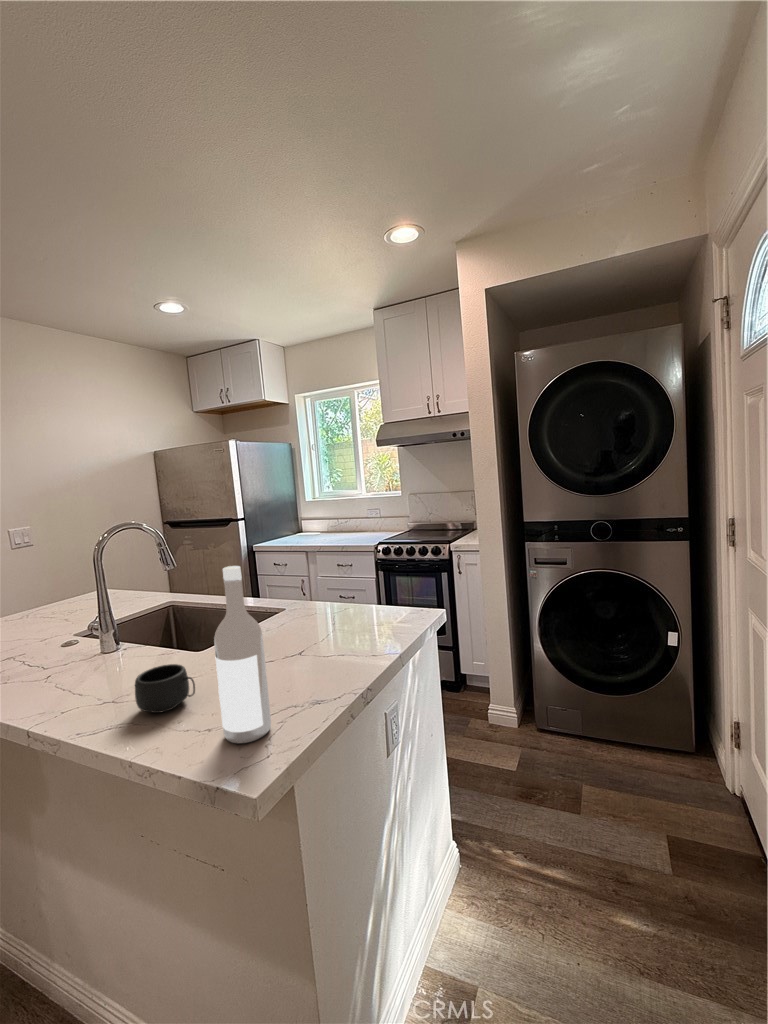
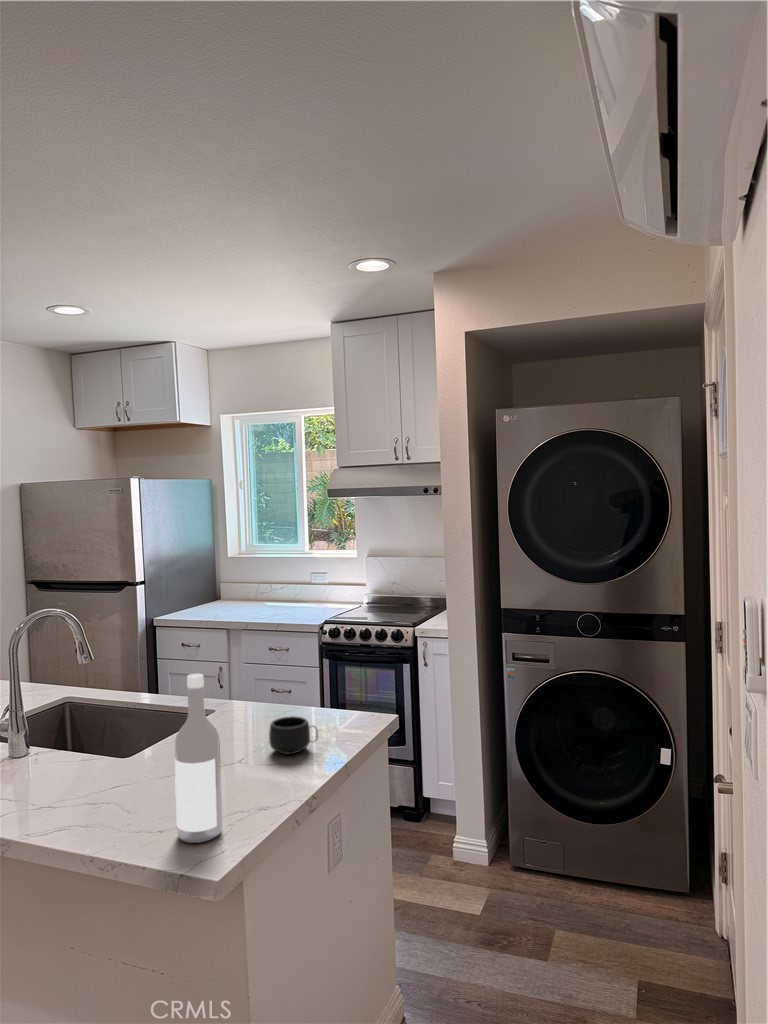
mug: present [135,664,195,713] -> present [269,716,318,754]

